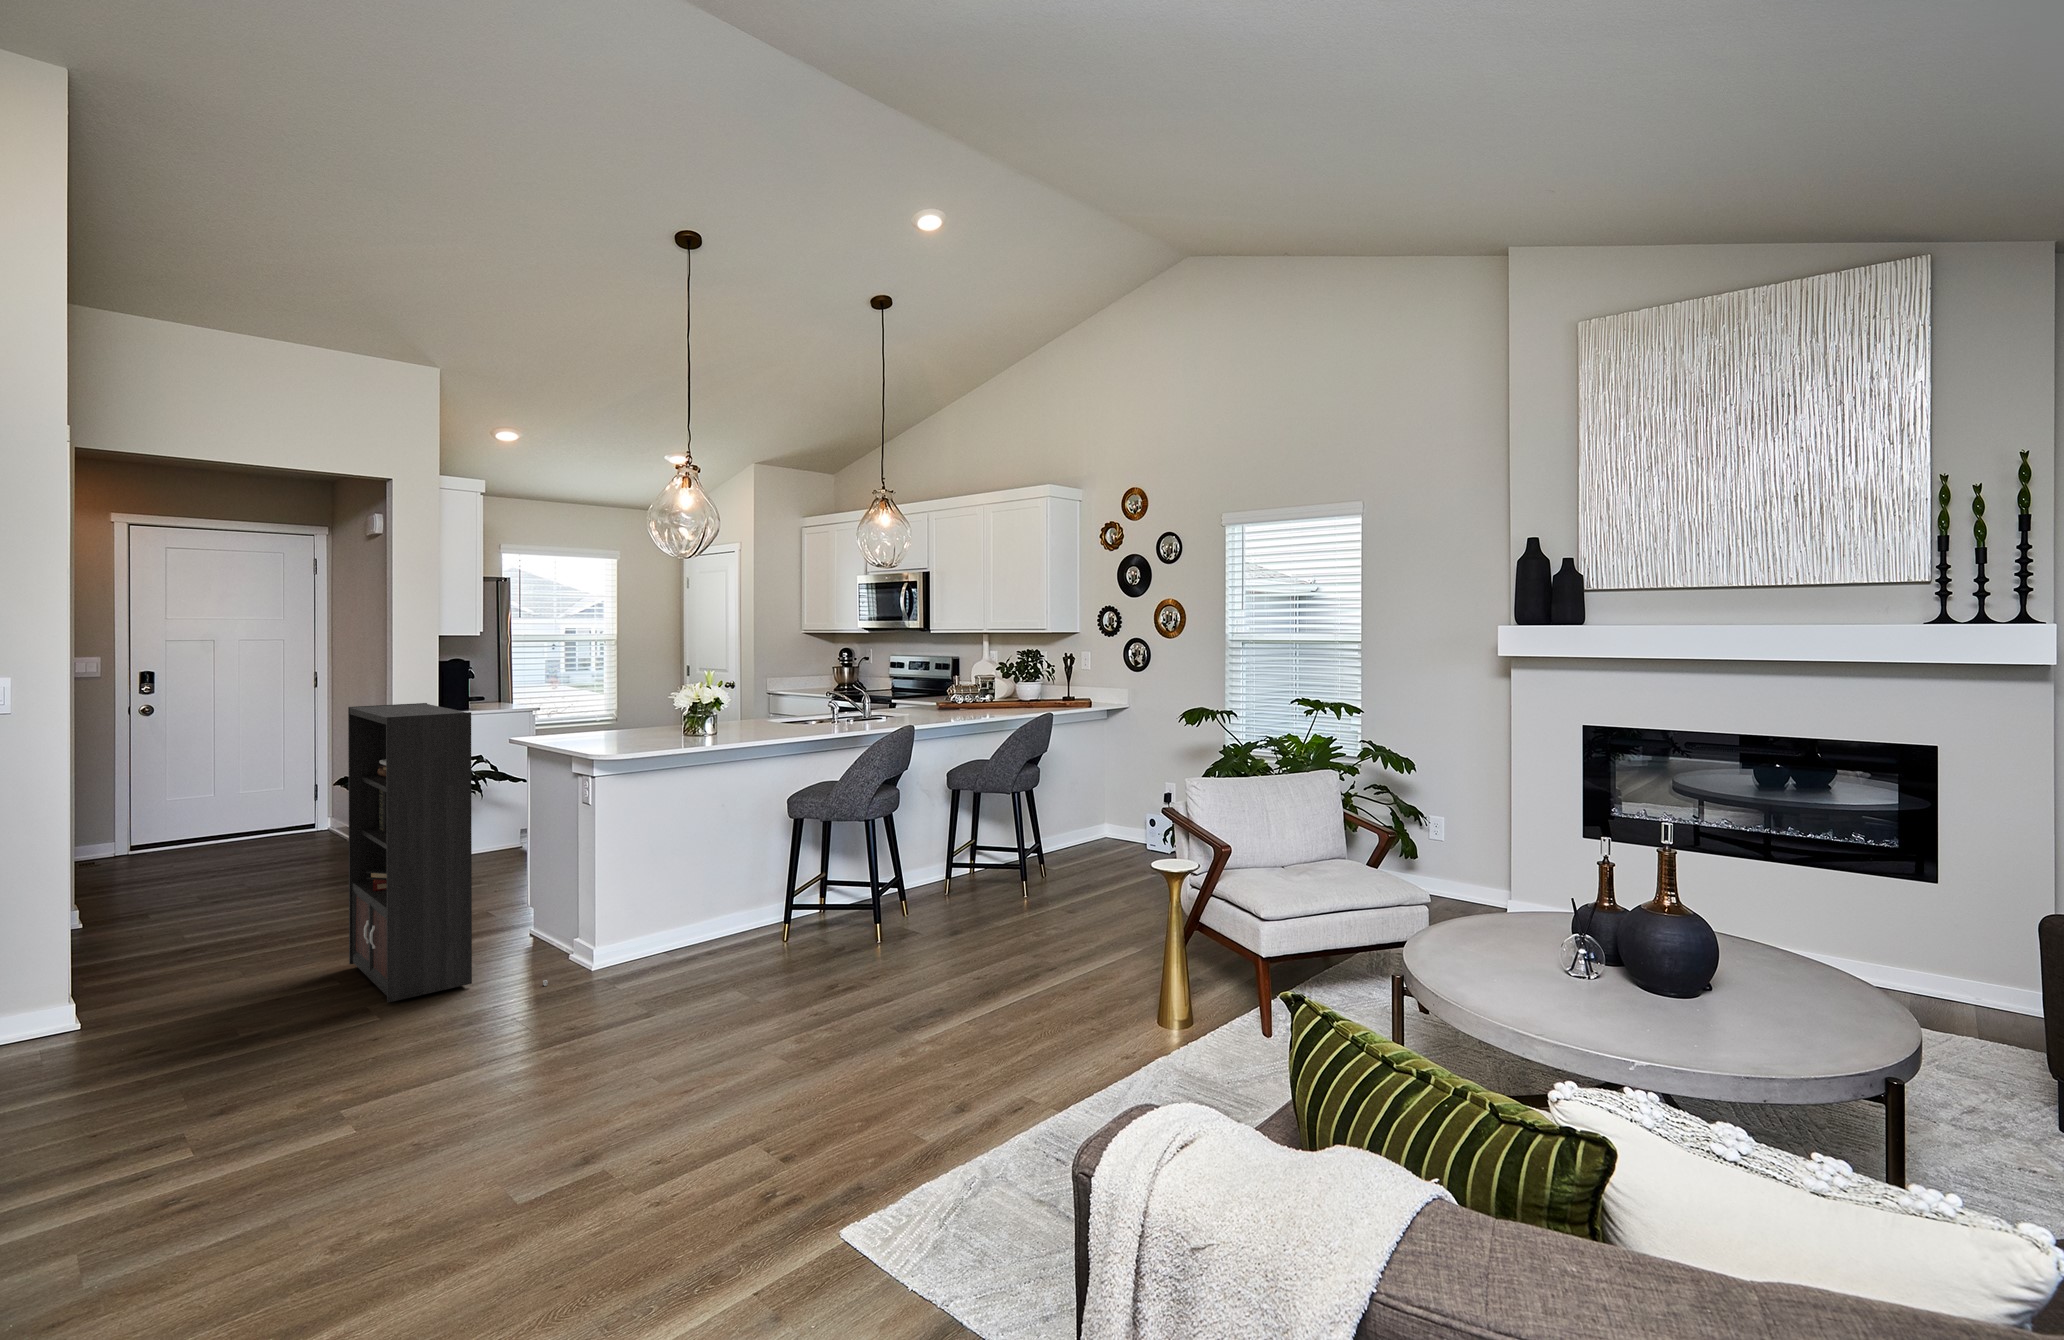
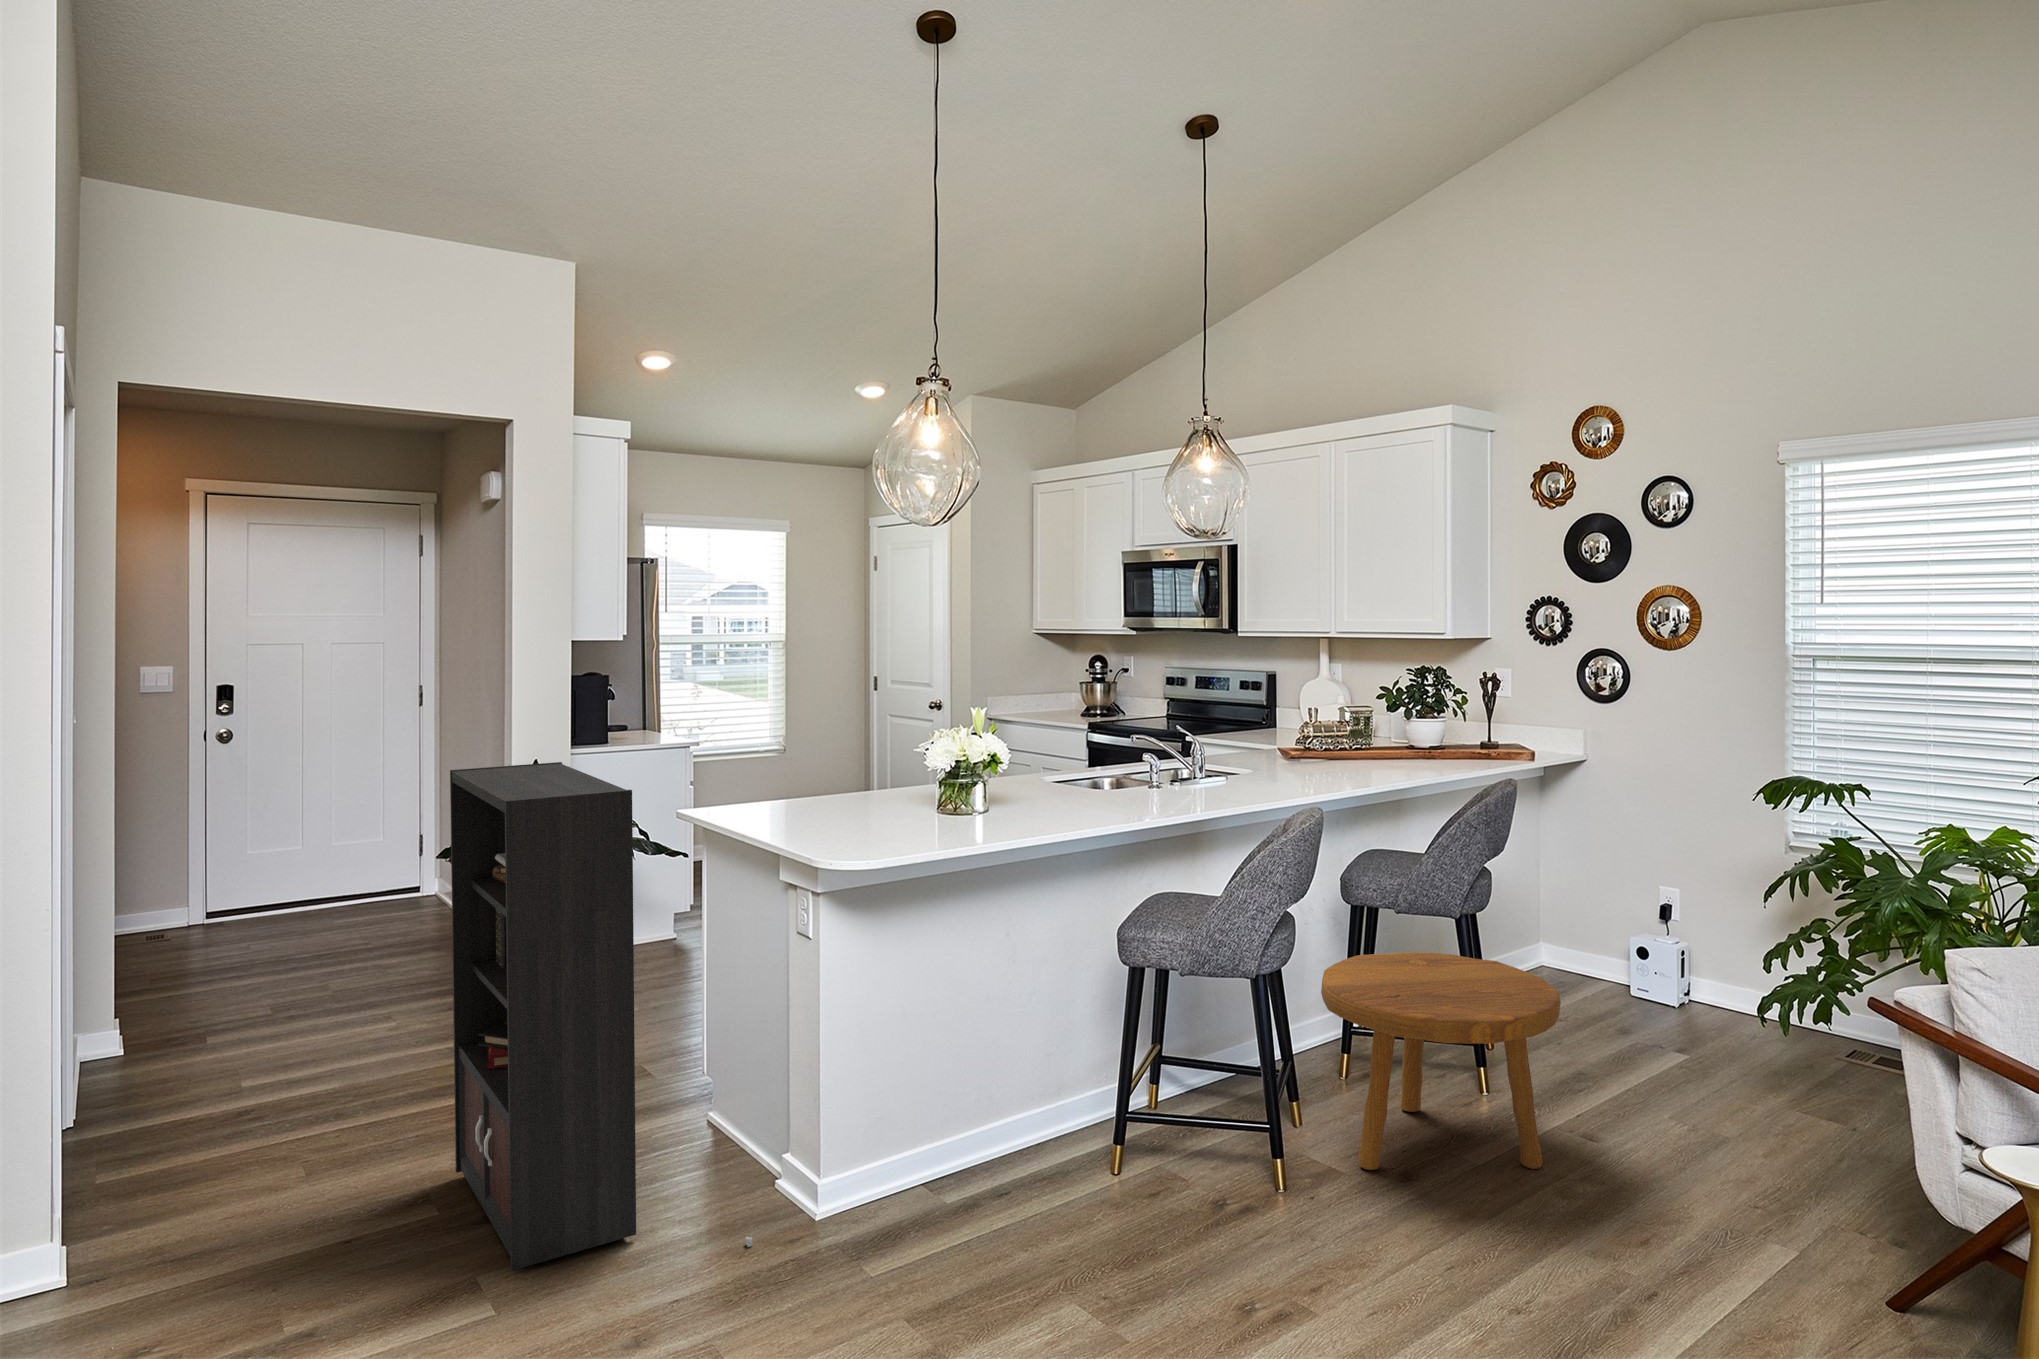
footstool: none [920,813,1055,933] -> present [1321,952,1561,1170]

